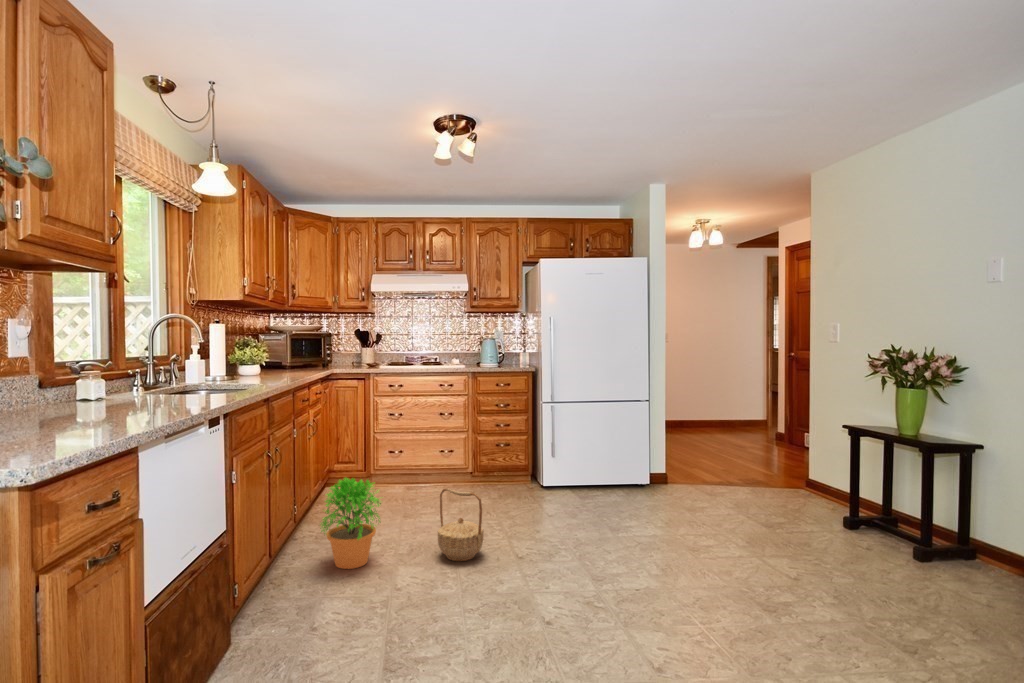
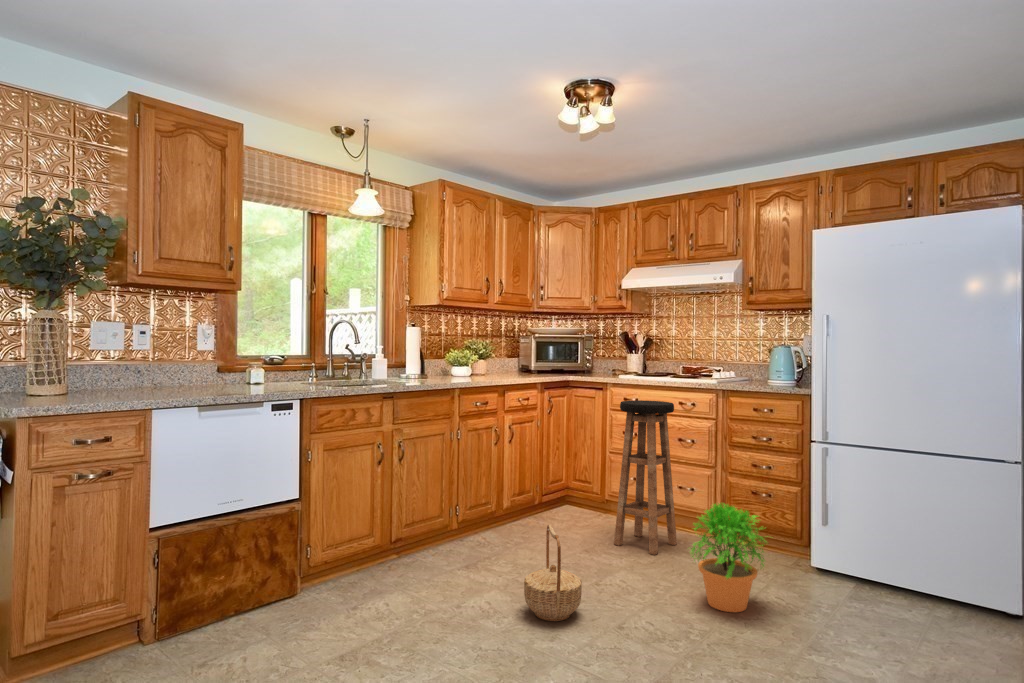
bar stool: none [415,385,457,503] -> present [614,400,677,555]
potted plant: present [321,478,381,569] -> present [691,503,766,612]

